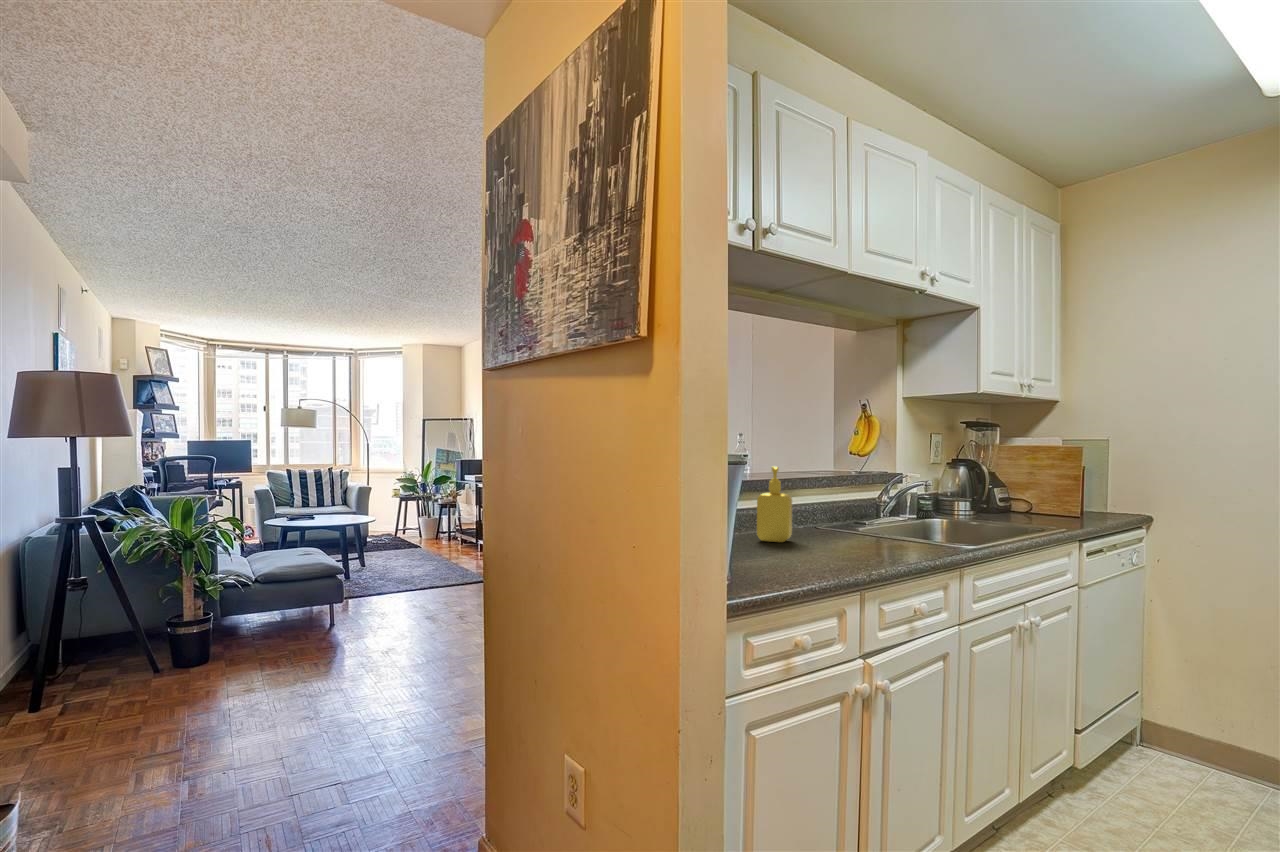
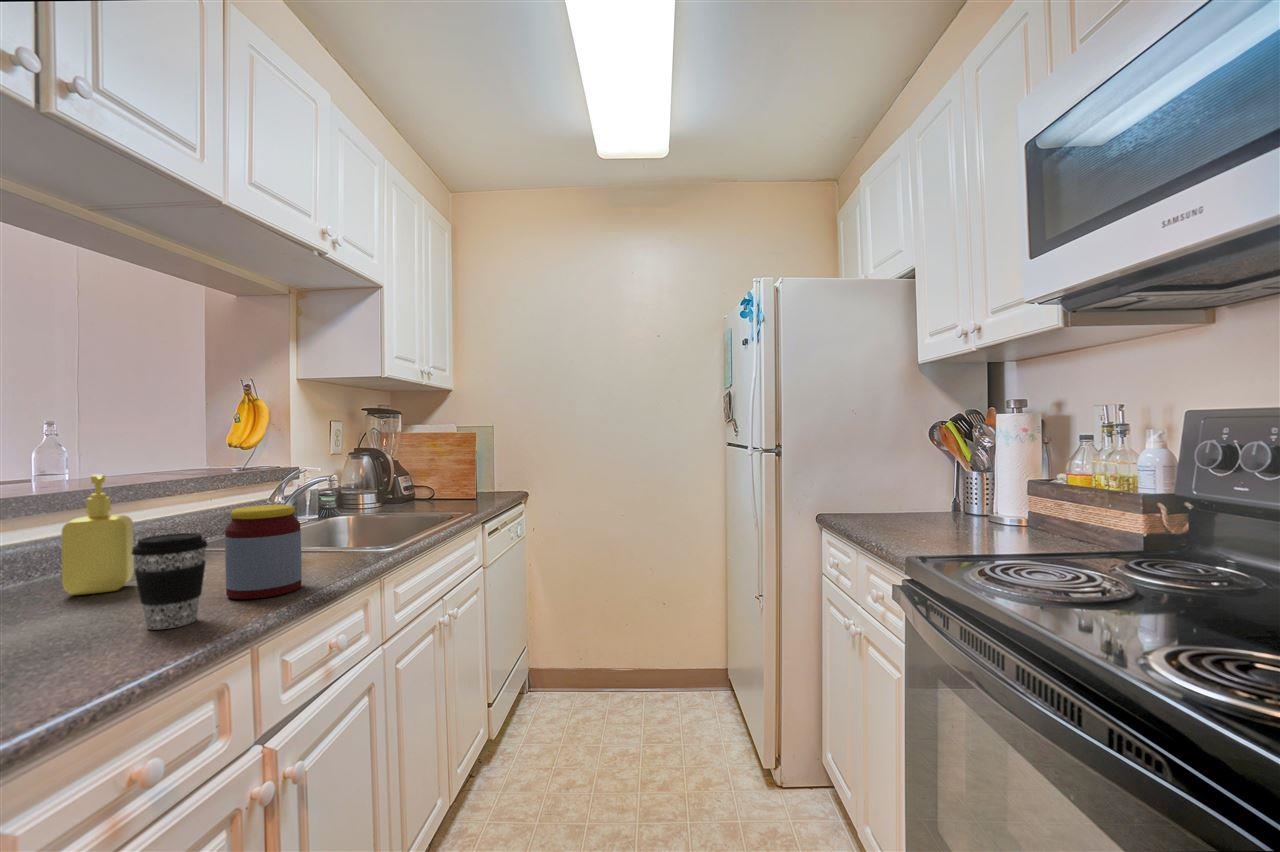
jar: none [845,496,895,562] -> present [225,505,302,599]
coffee cup: none [793,507,834,567] -> present [132,533,208,629]

